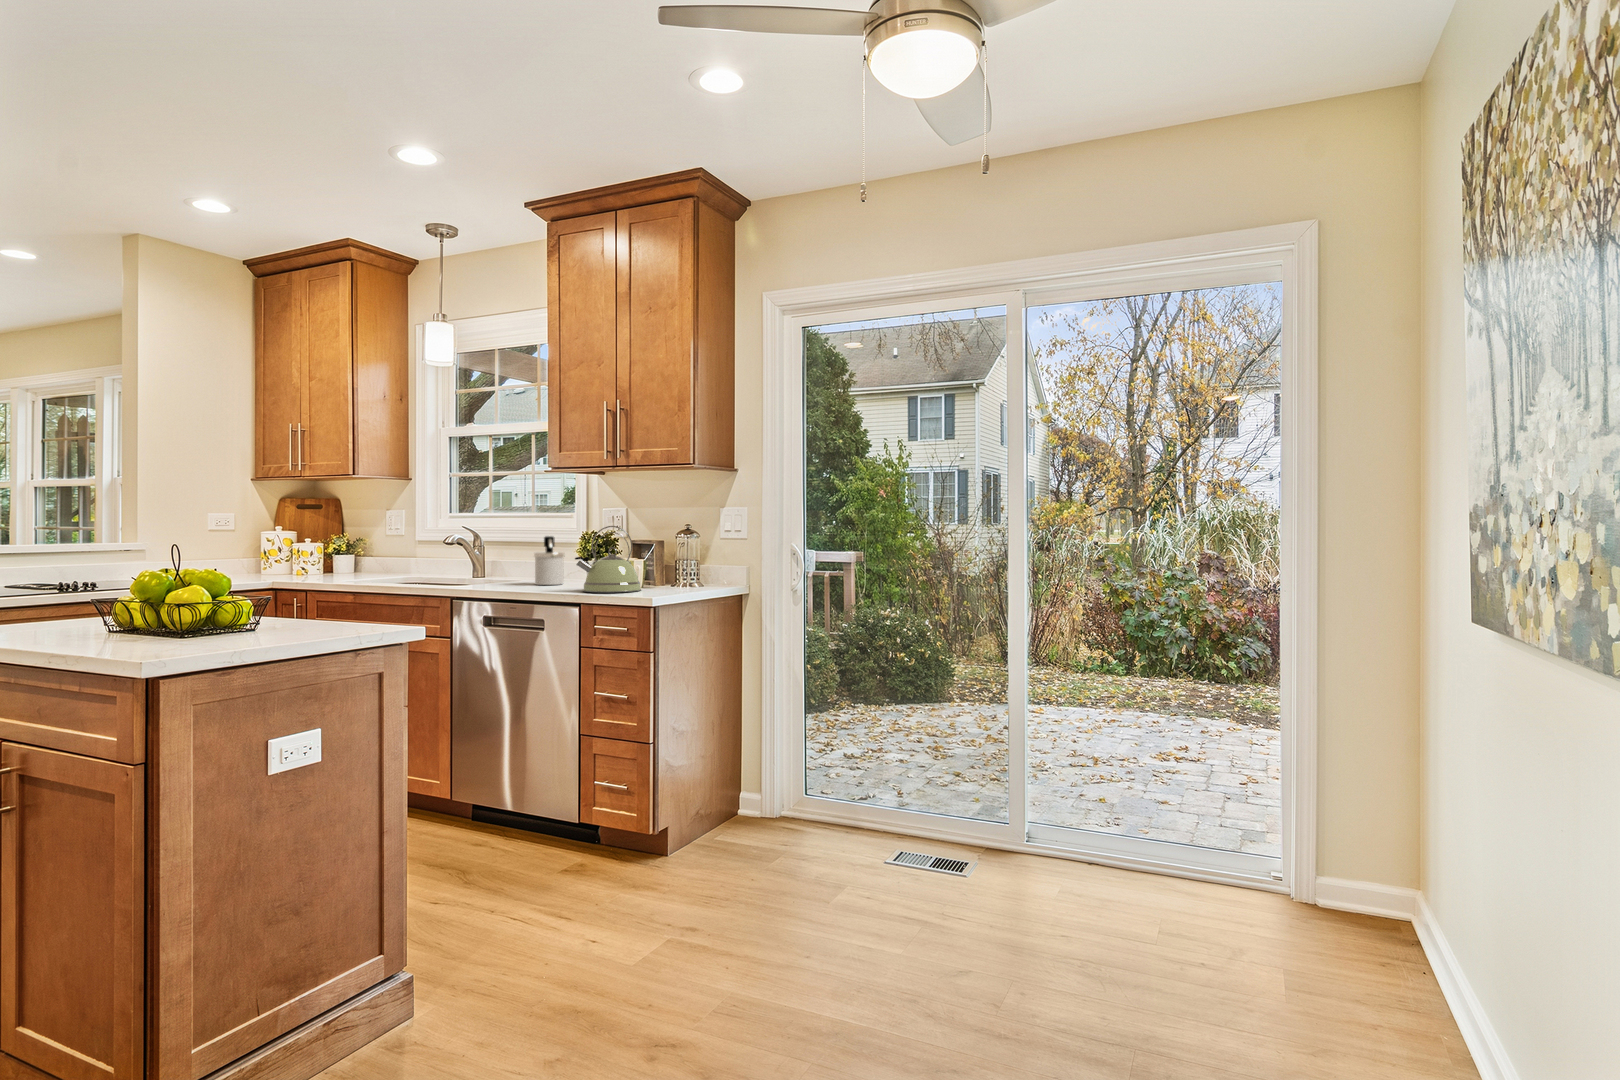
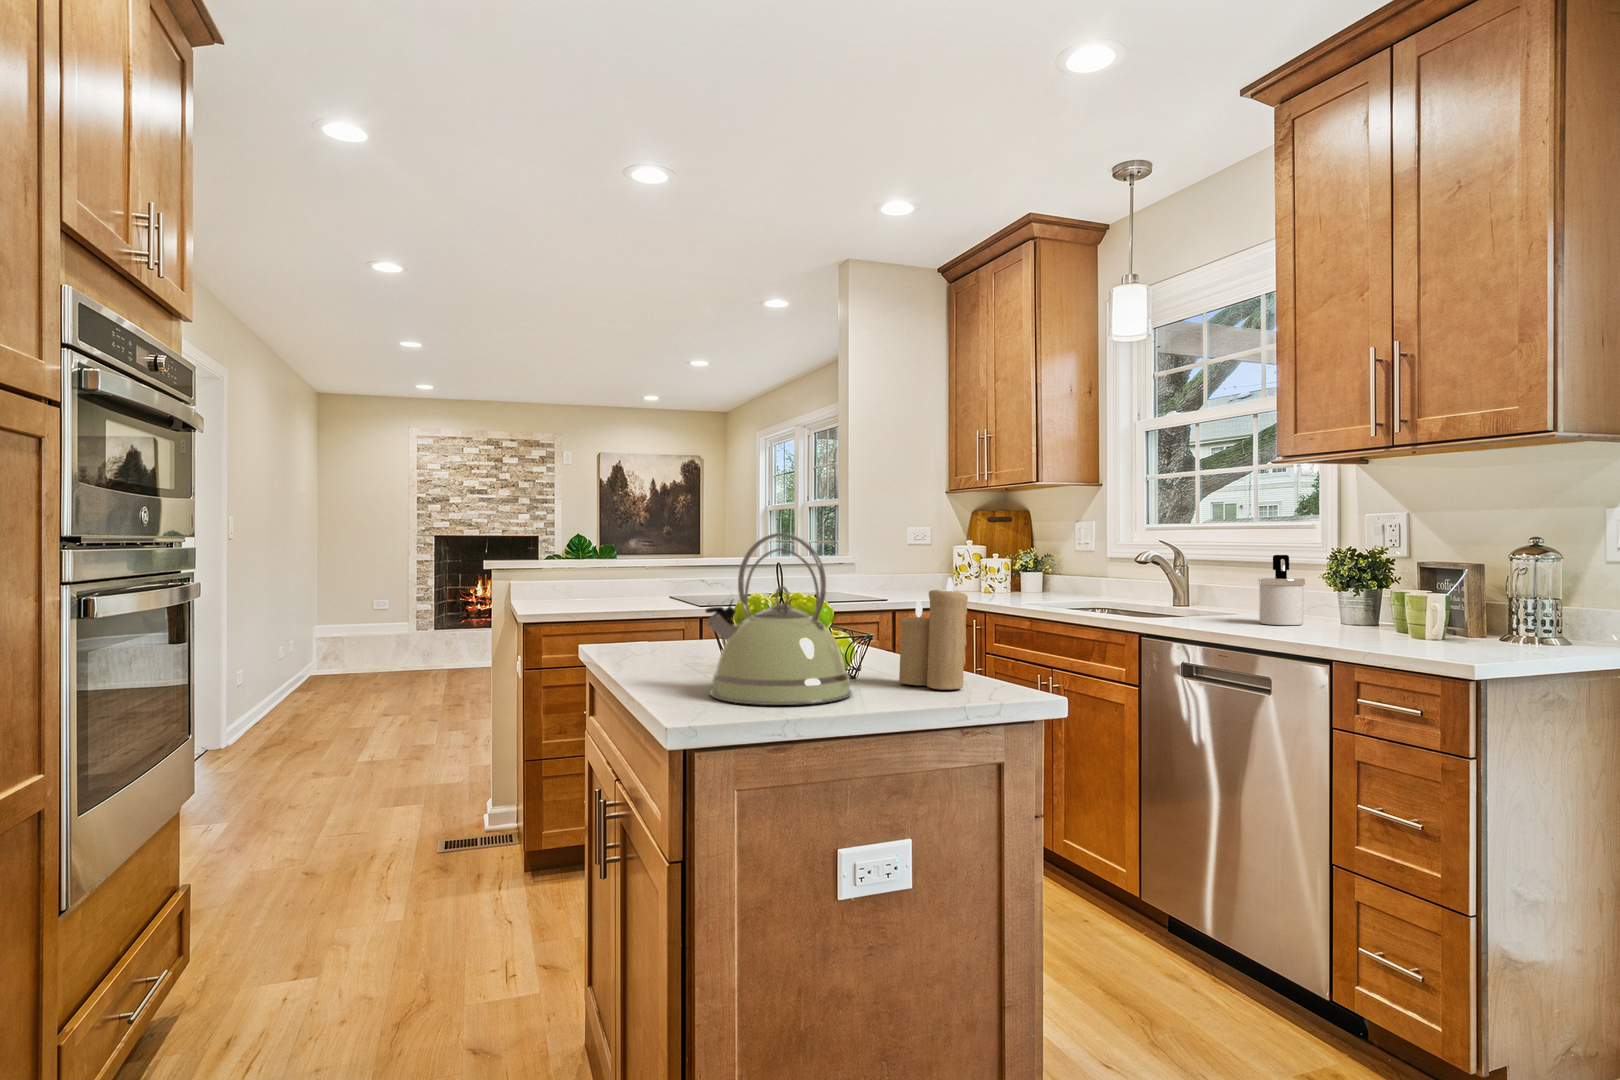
kettle: present [575,526,641,592] -> present [705,533,852,705]
candle: none [296,552,351,630] -> present [899,577,968,690]

